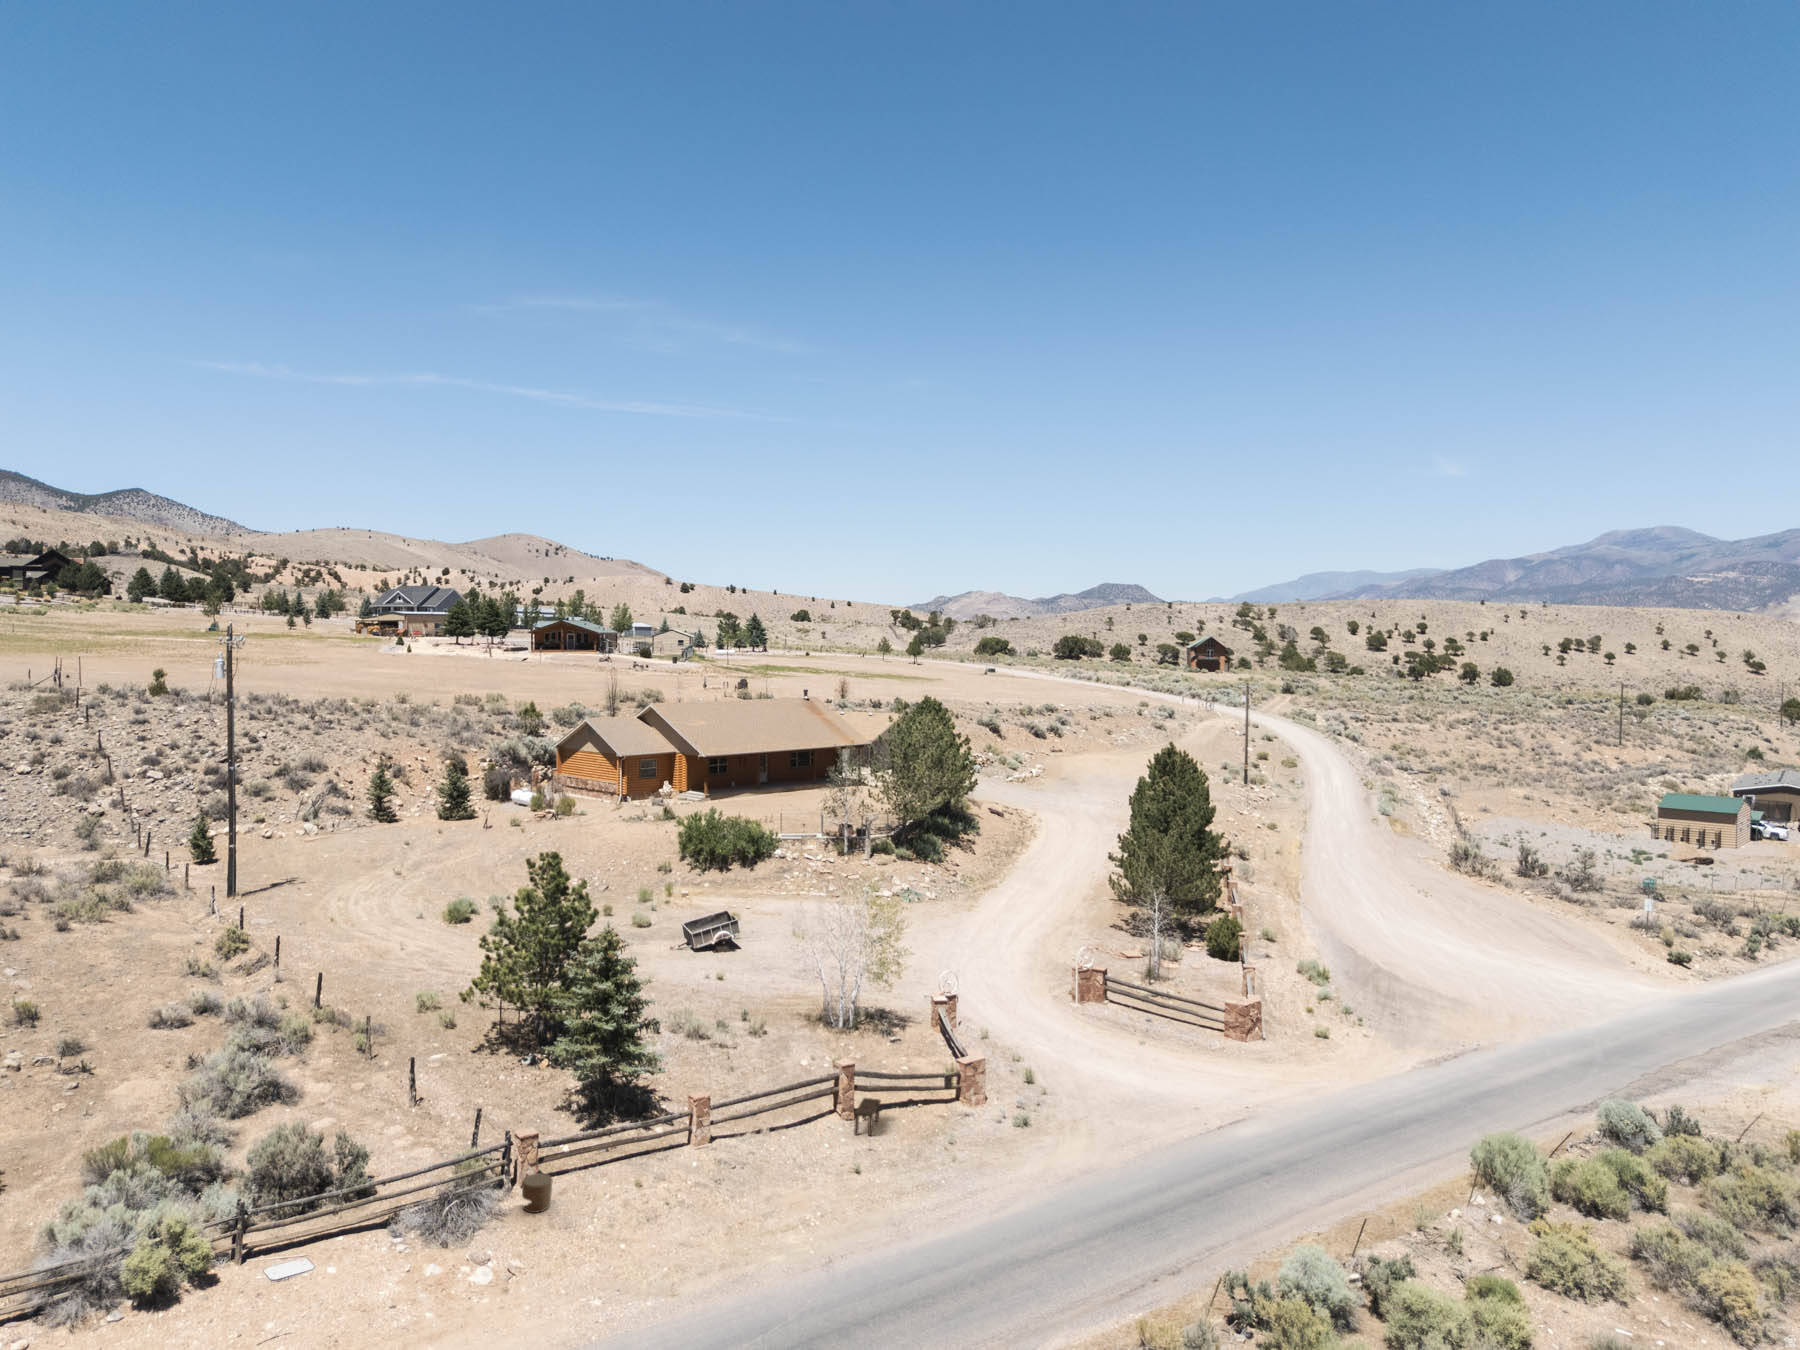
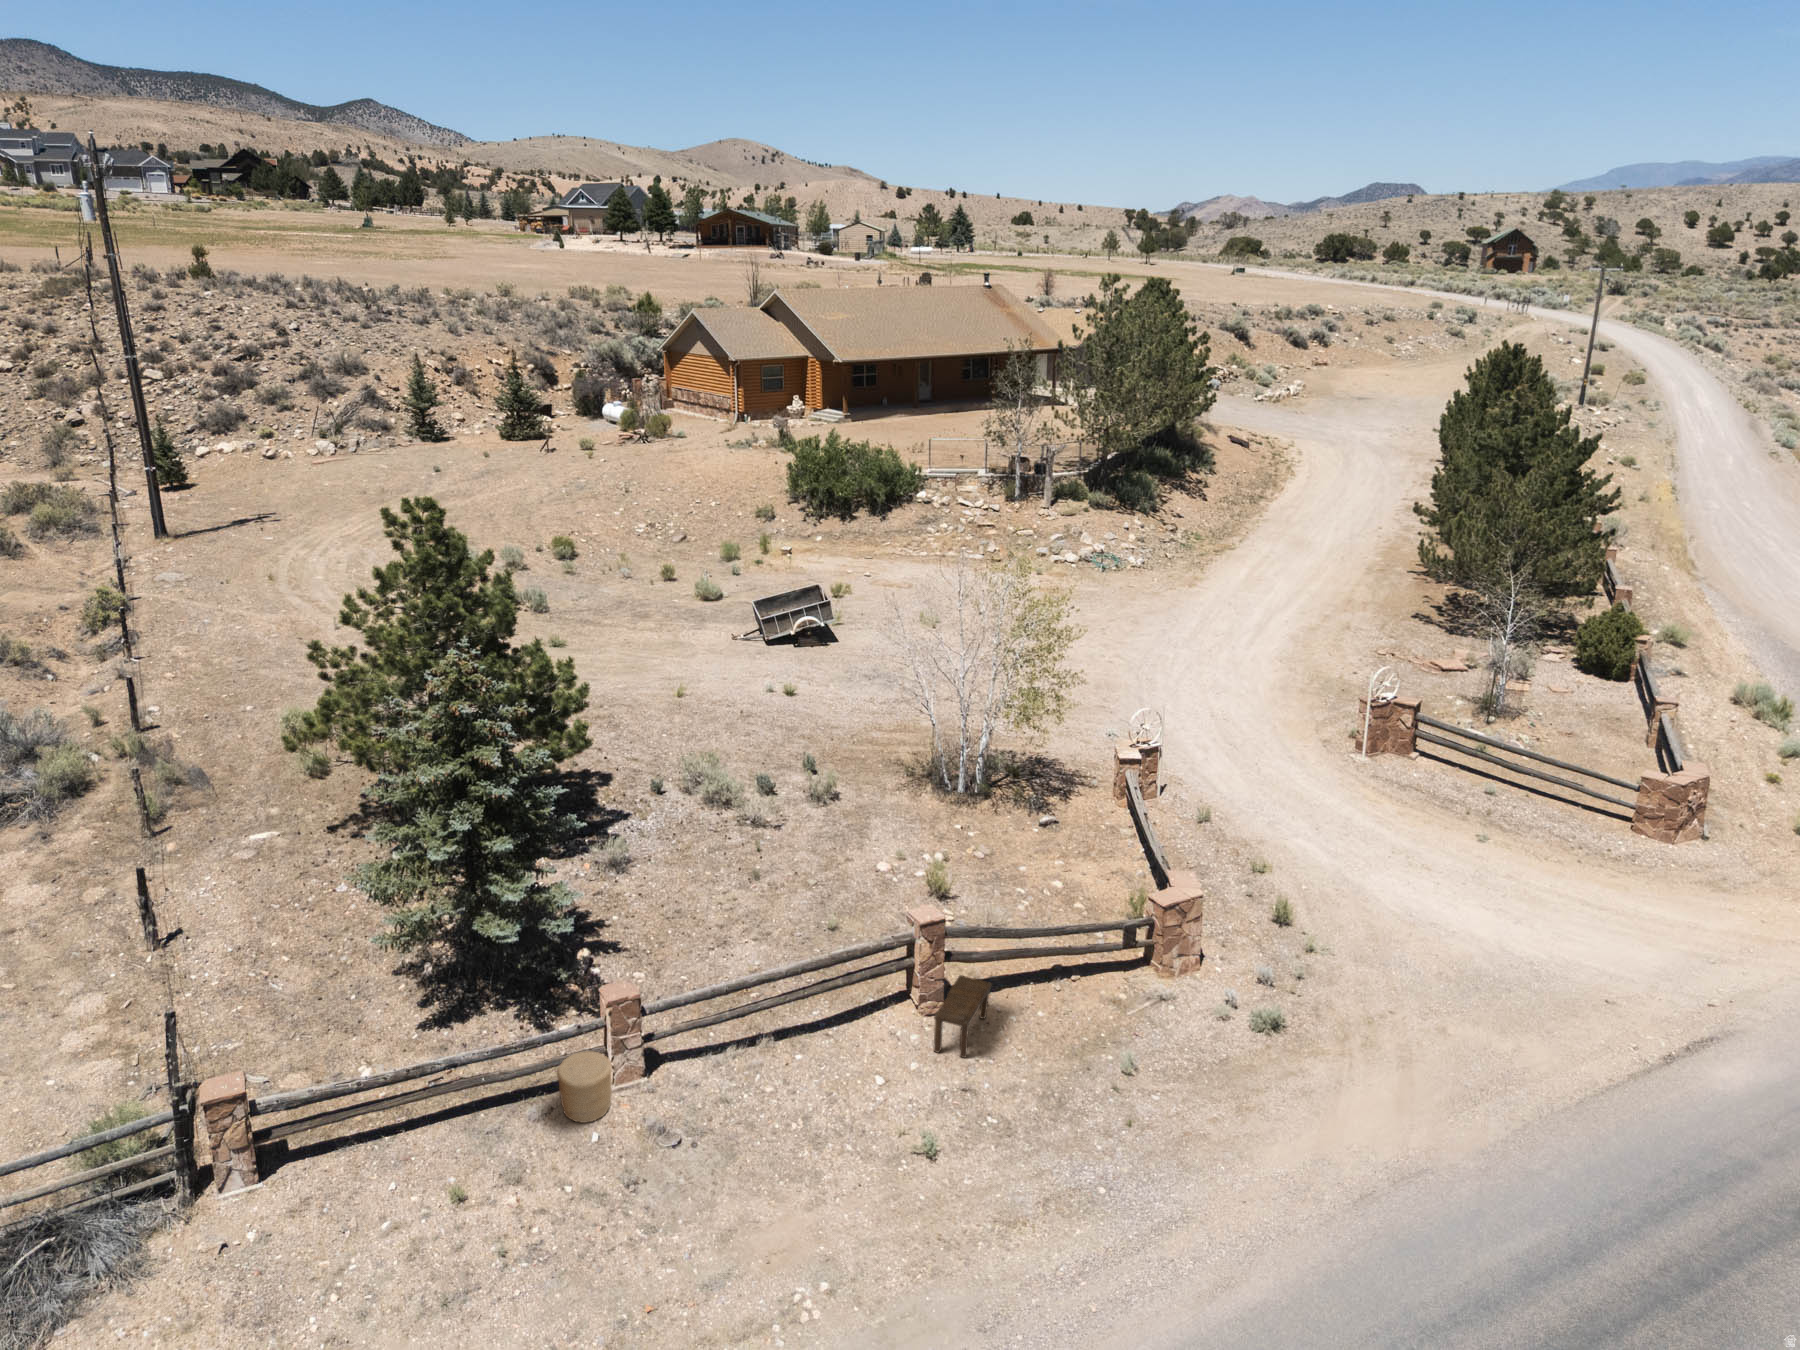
basket: present [522,1173,553,1213] -> present [557,1051,612,1123]

